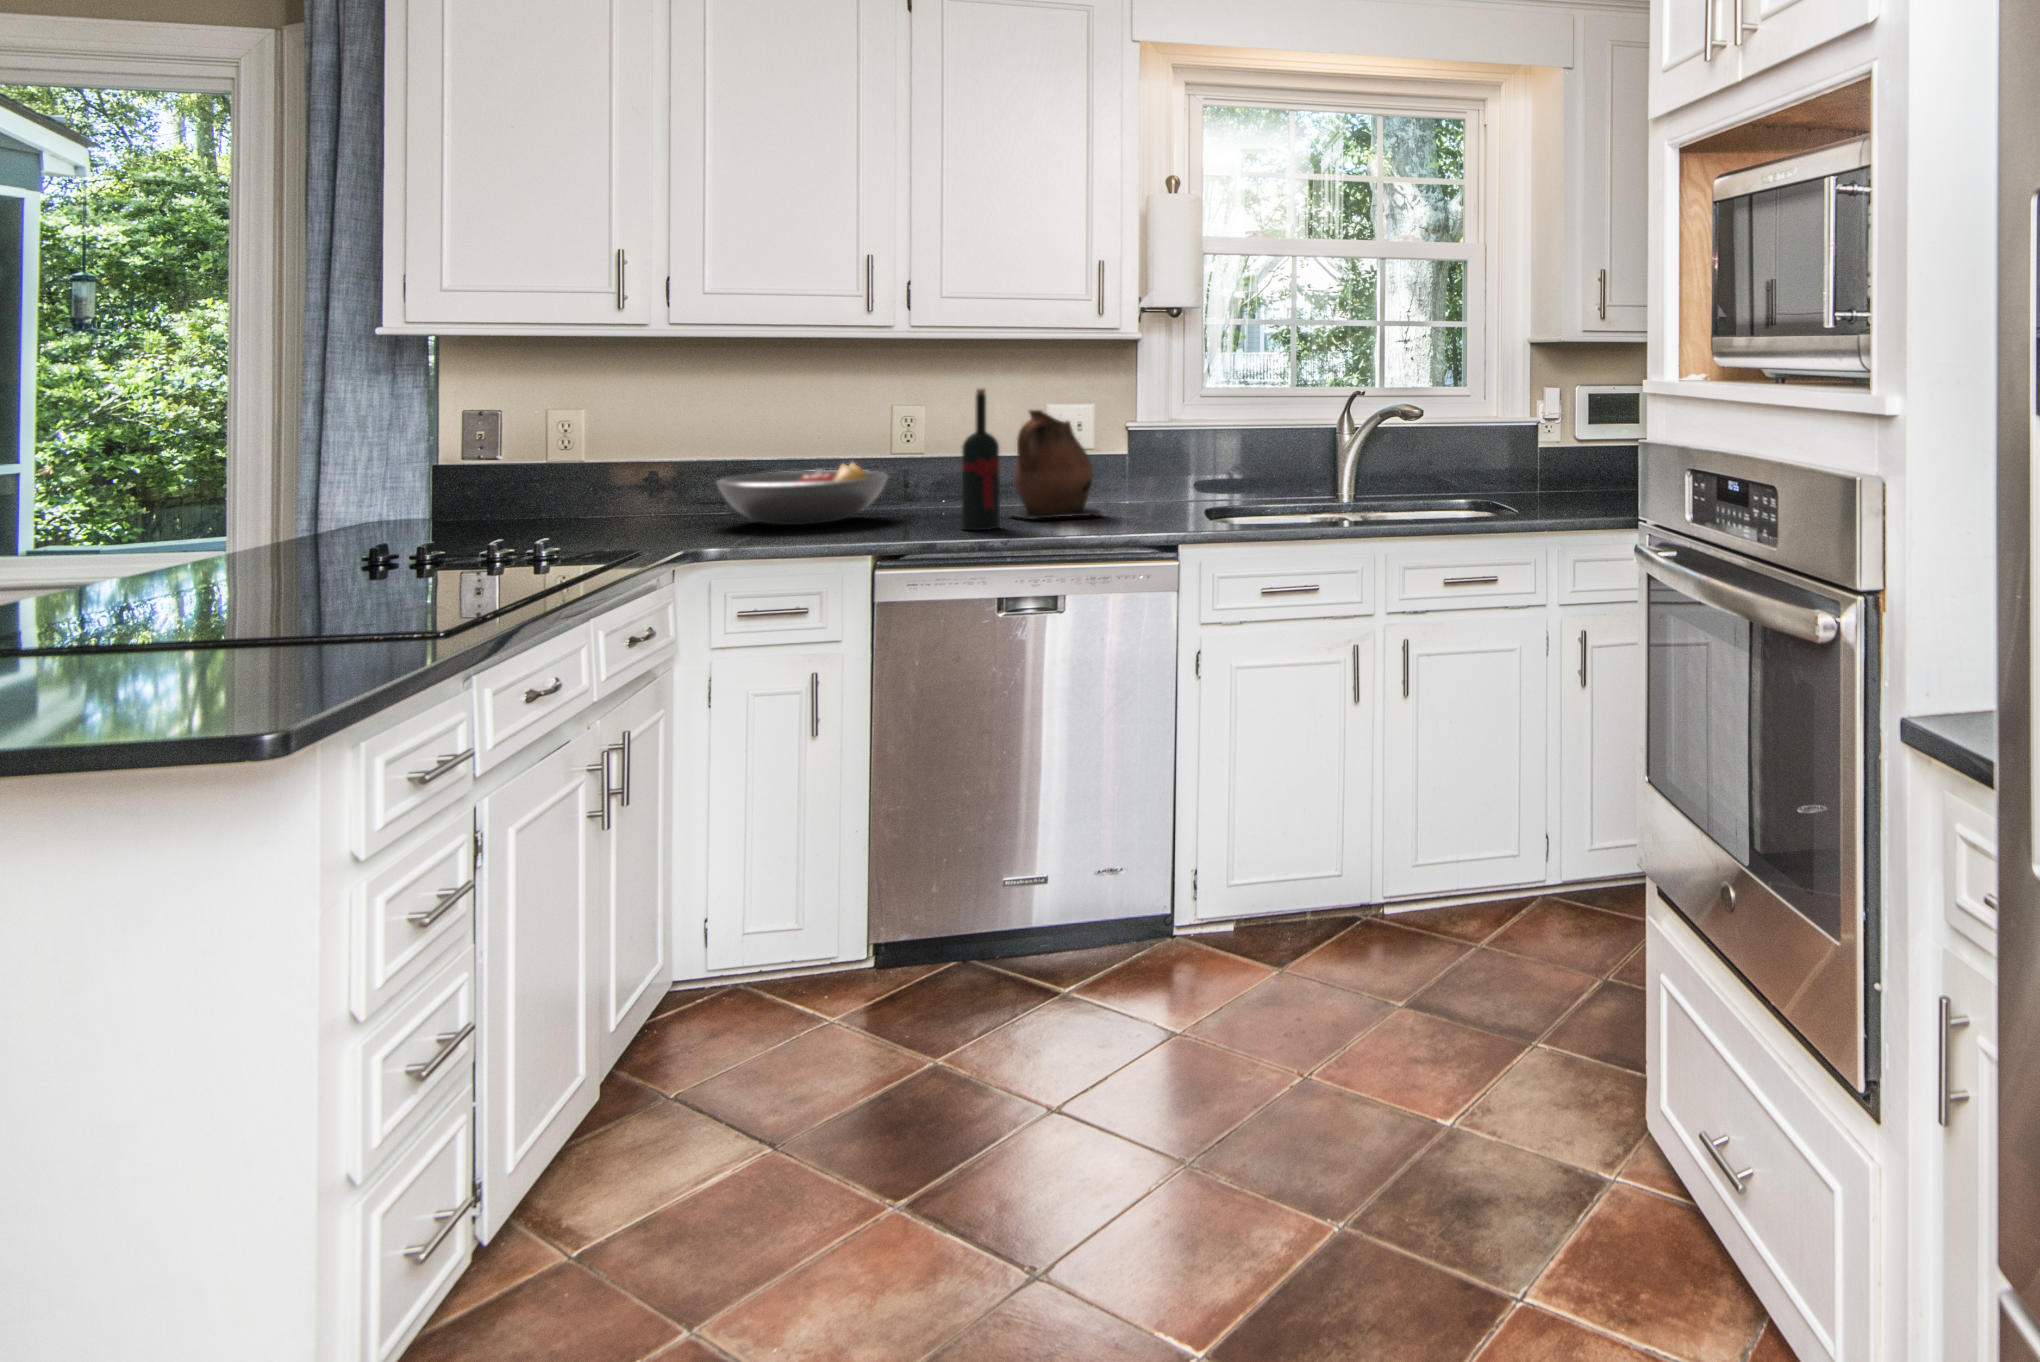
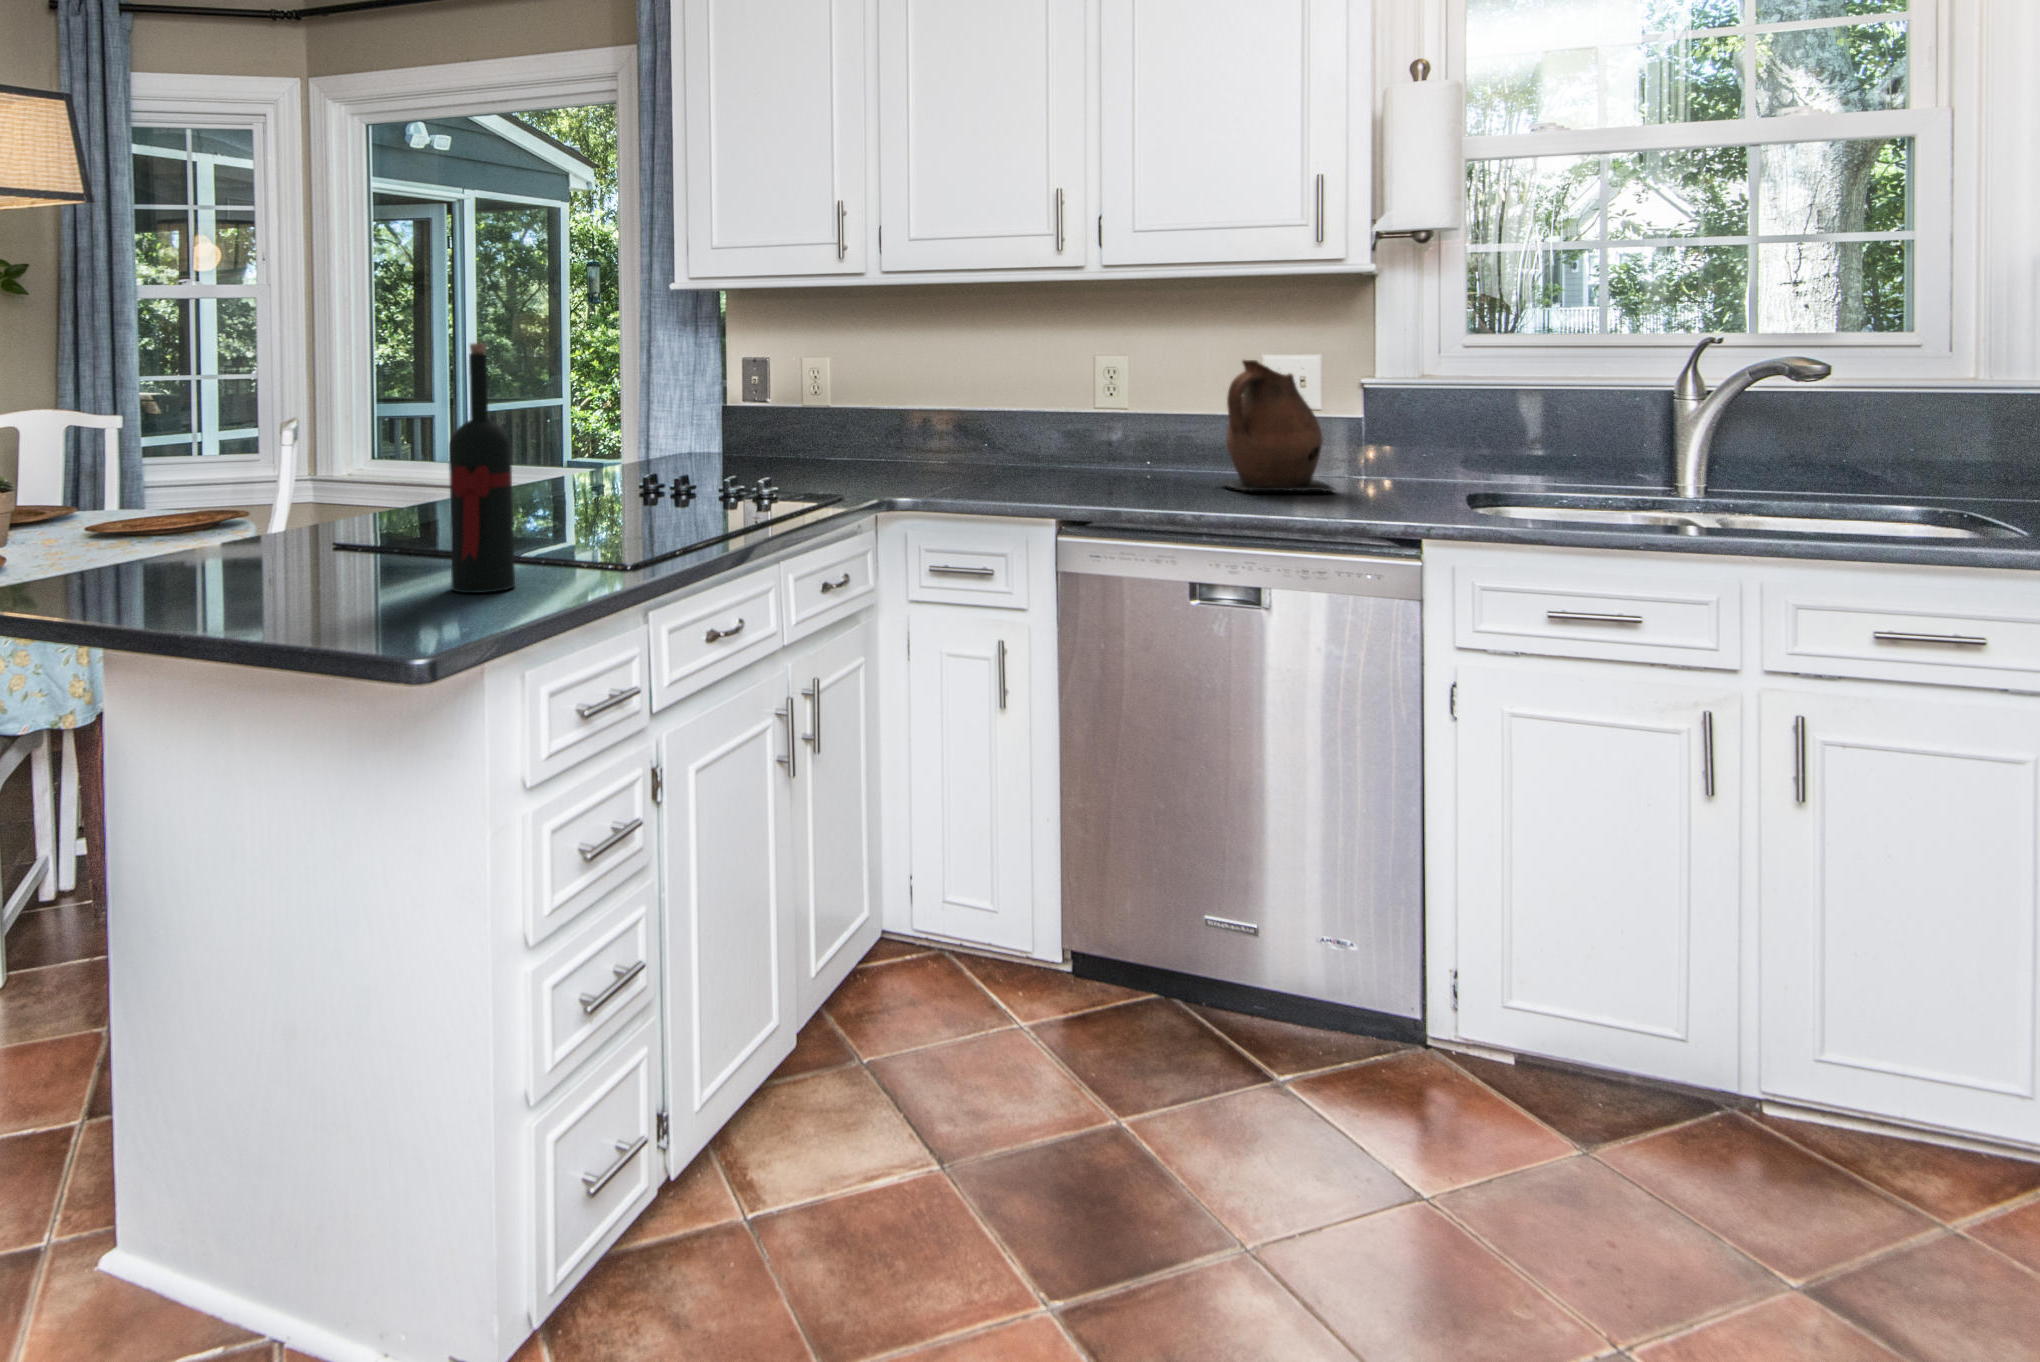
wine bottle: present [962,389,1000,530] -> present [449,343,515,593]
fruit bowl: present [716,462,889,525] -> none [925,416,1092,481]

